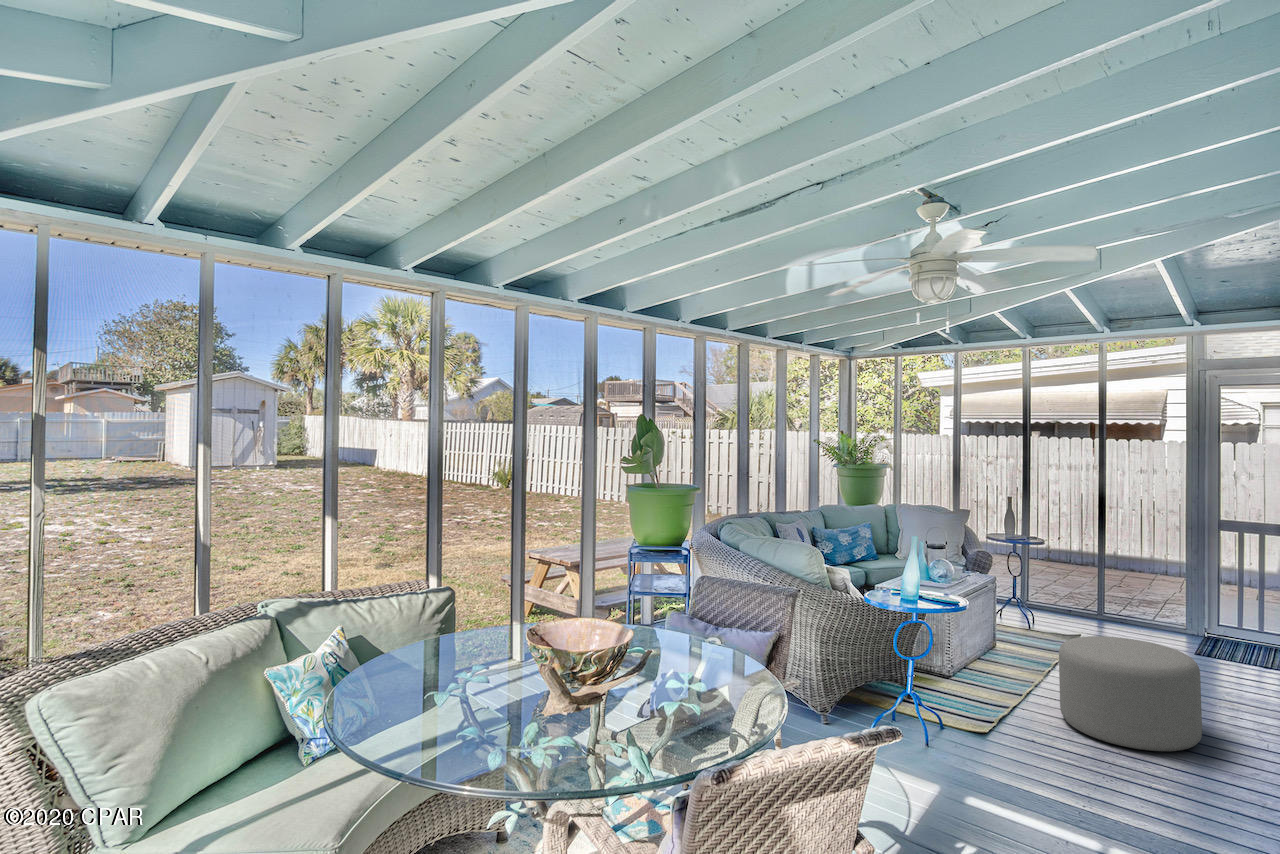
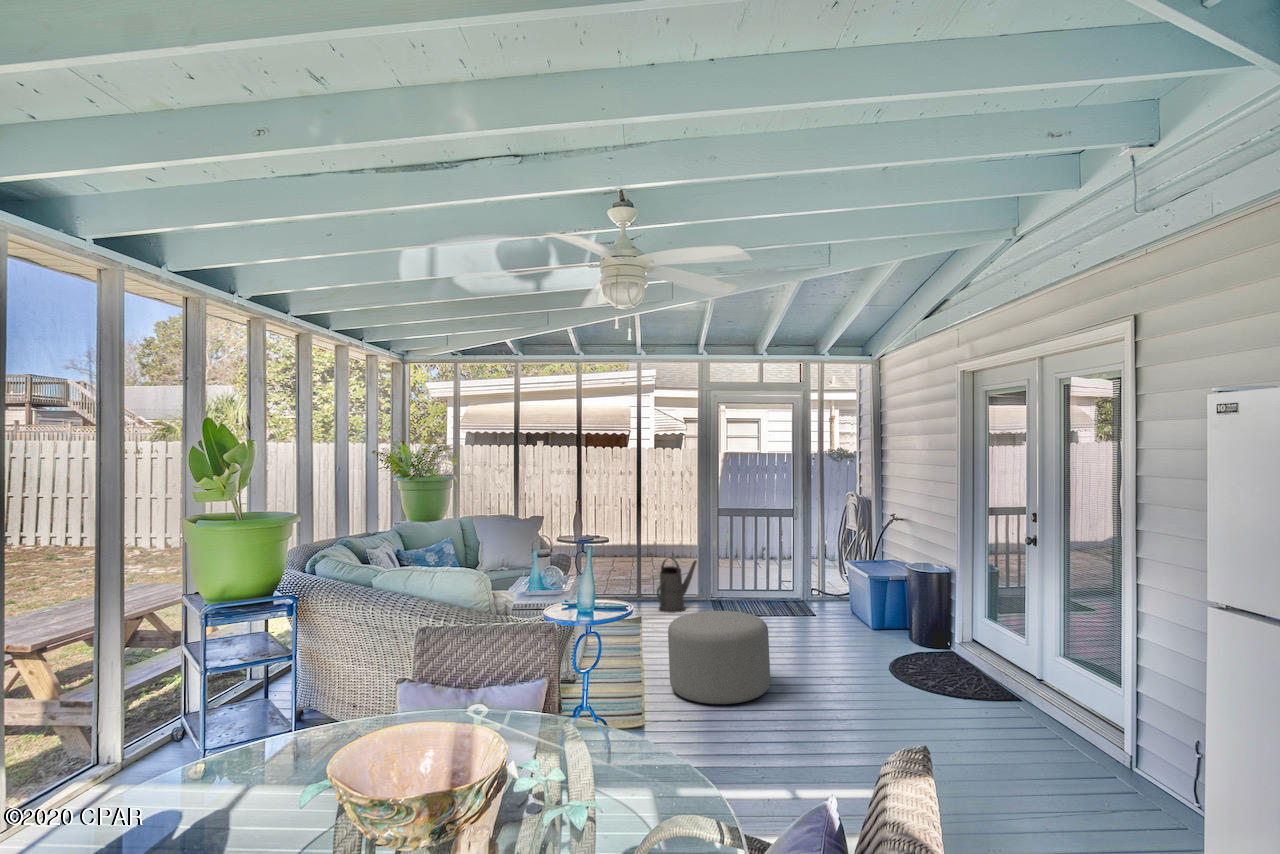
watering can: none [1111,572,1180,638] -> present [657,557,697,613]

